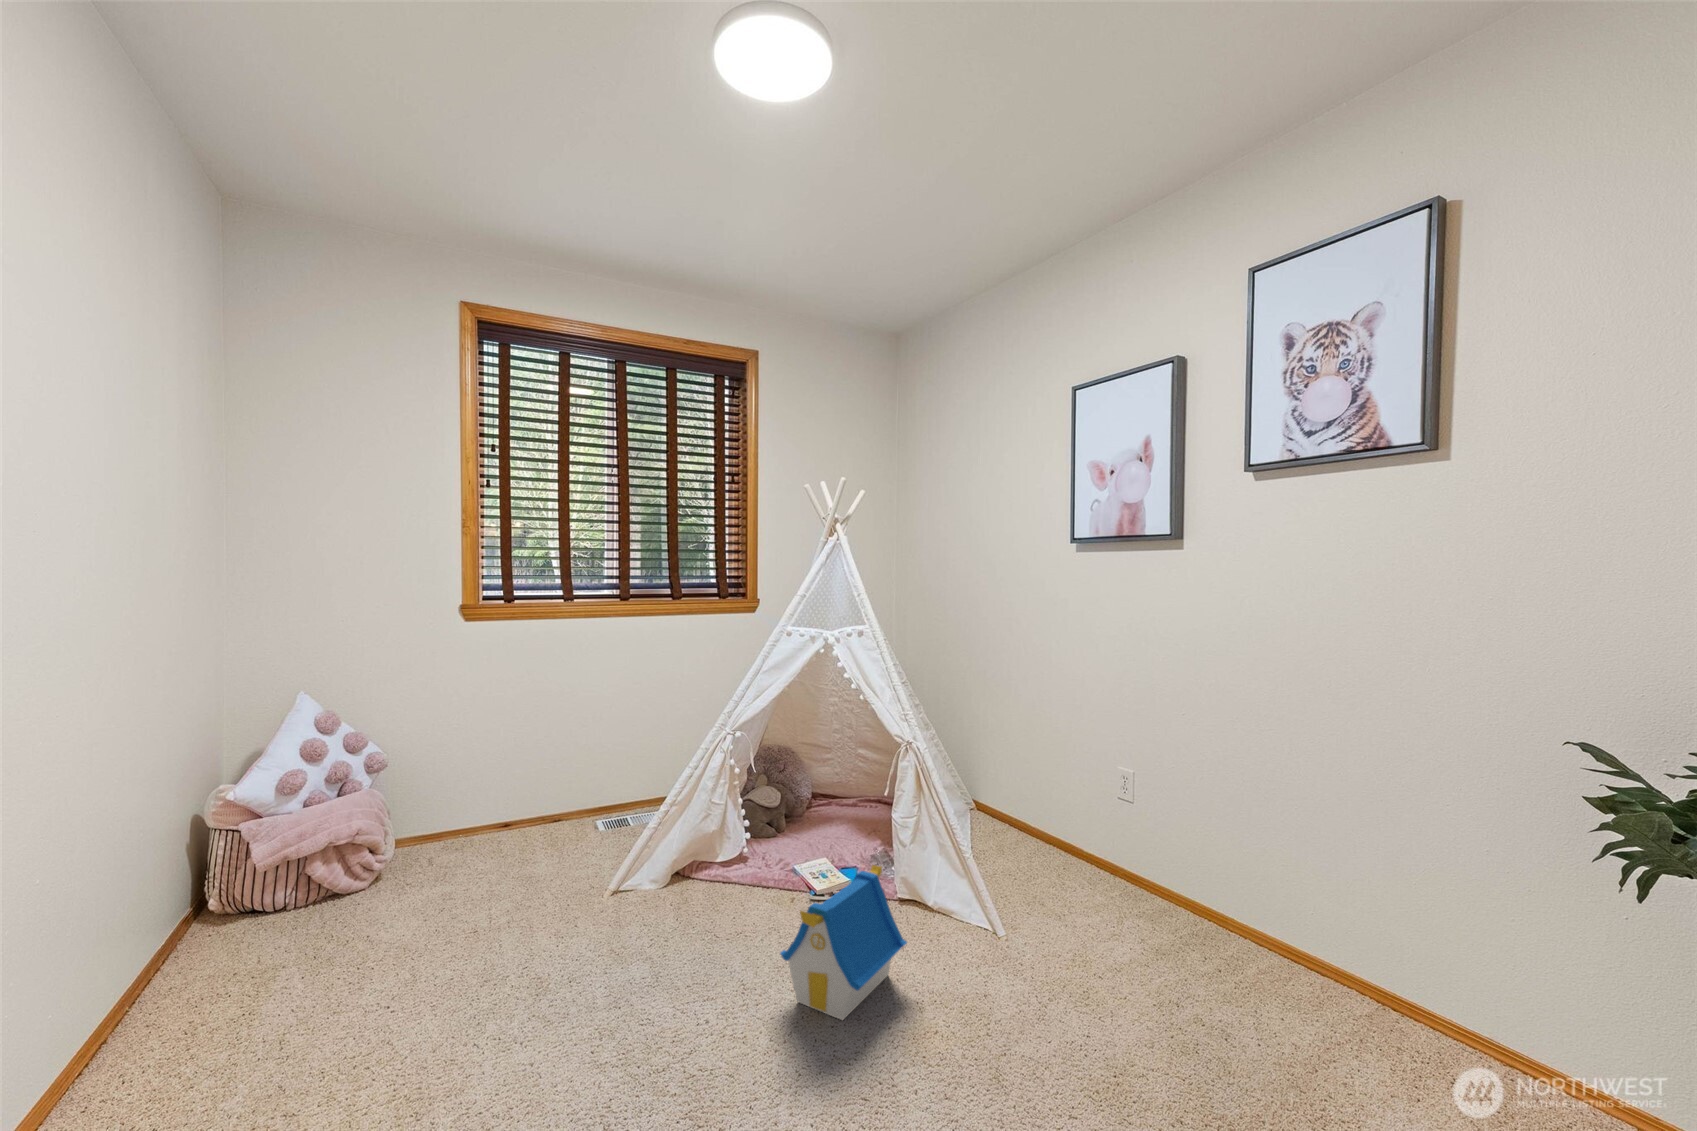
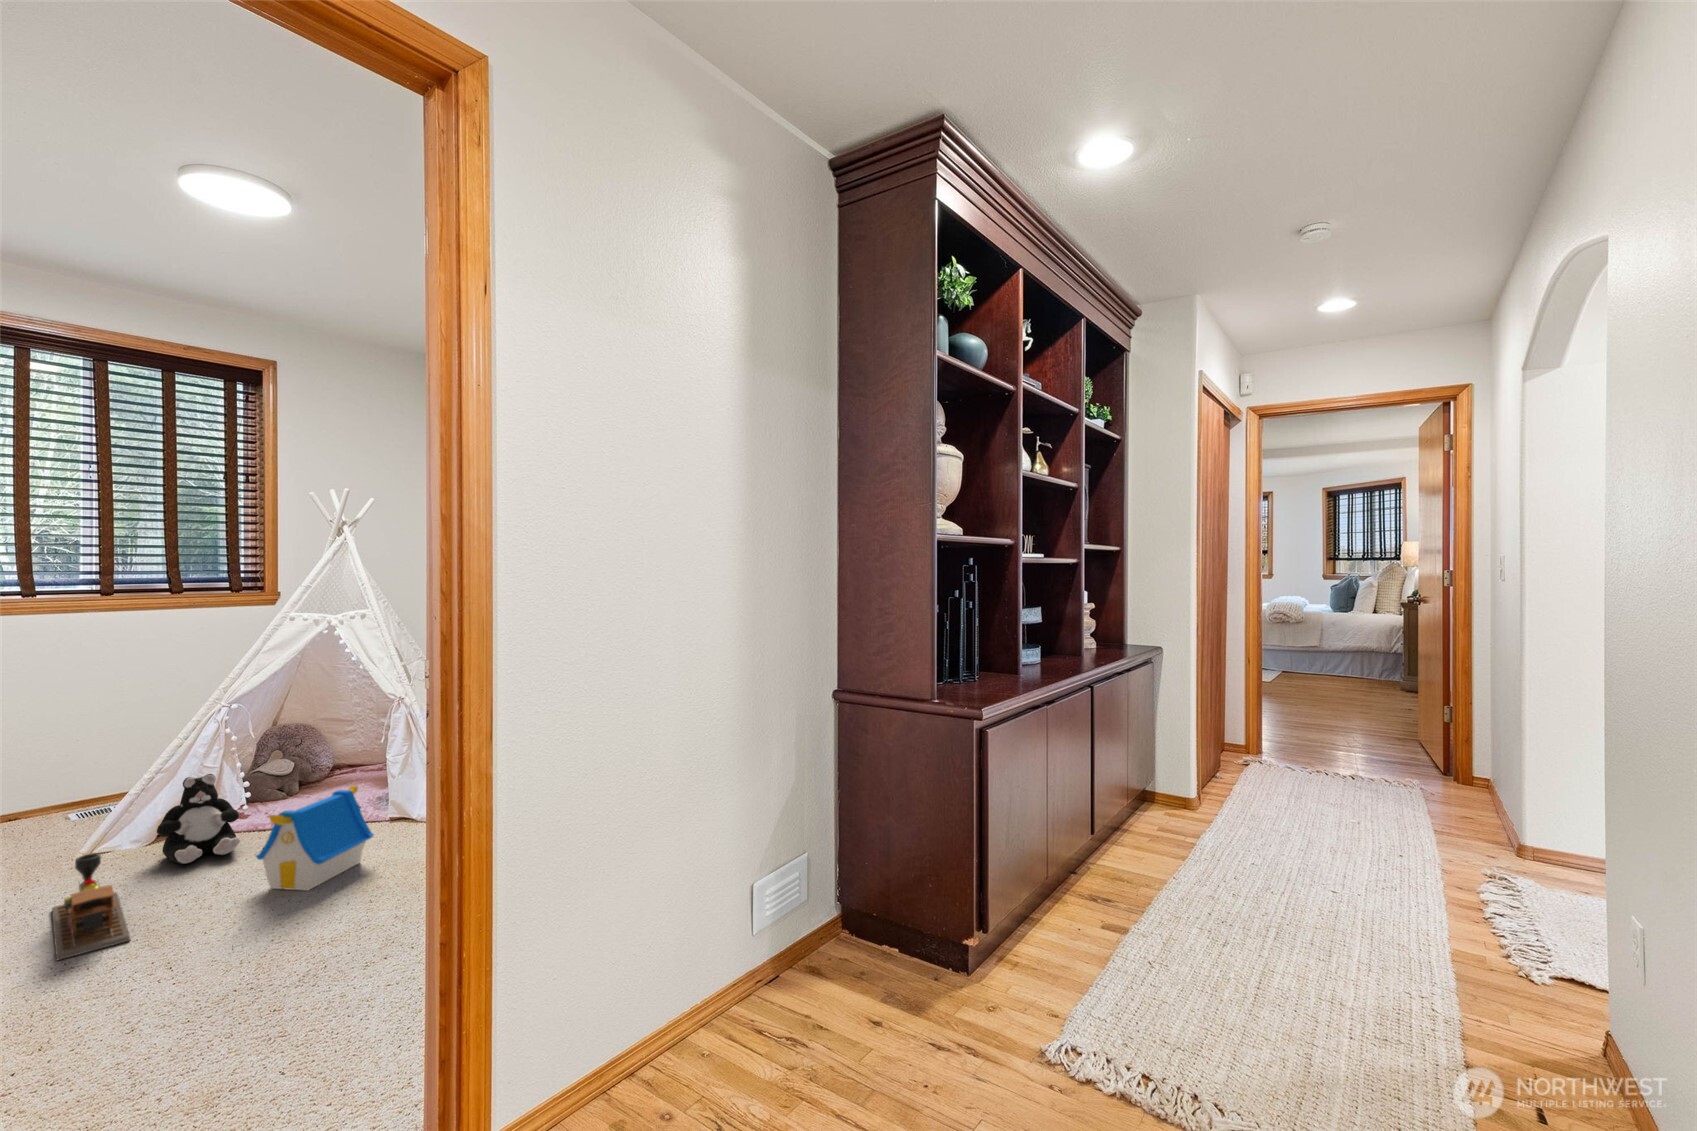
plush toy: none [674,816,751,928] -> present [157,774,240,864]
toy train: none [587,923,665,1086] -> present [52,854,130,960]

